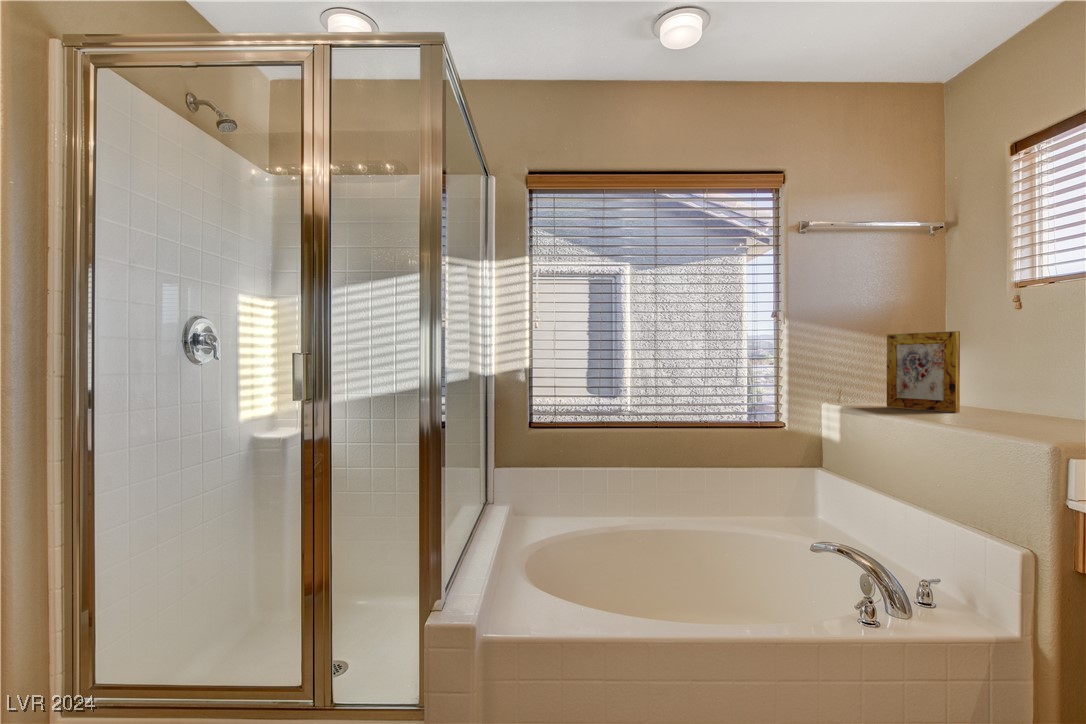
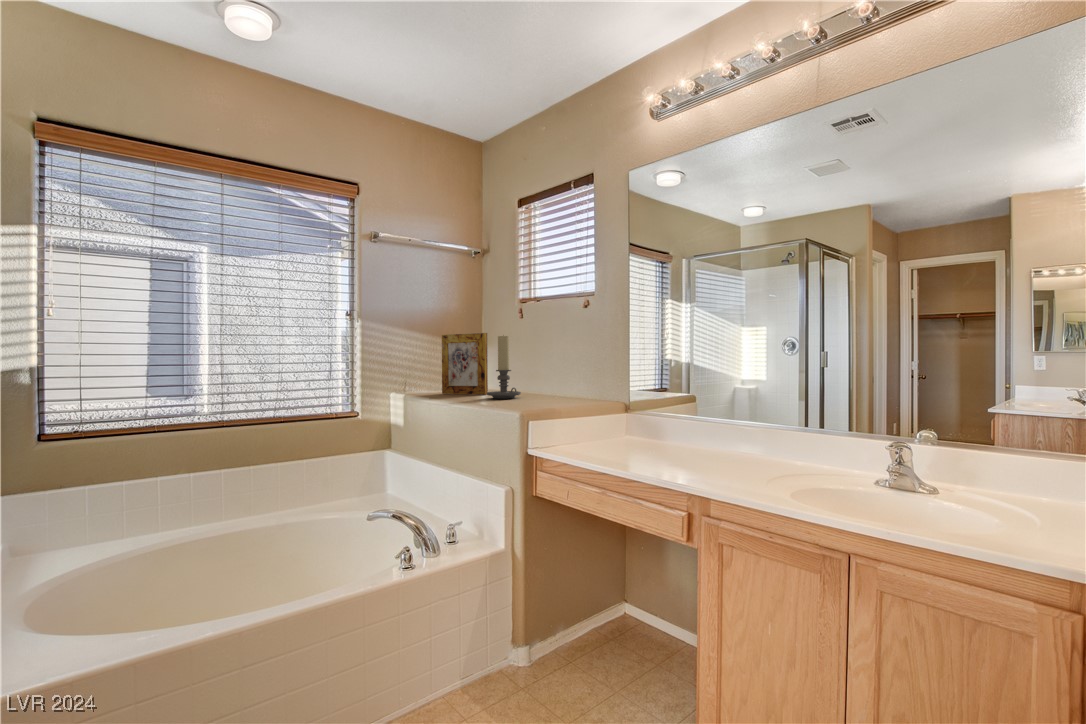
candle holder: none [964,334,1024,421] -> present [487,335,521,399]

